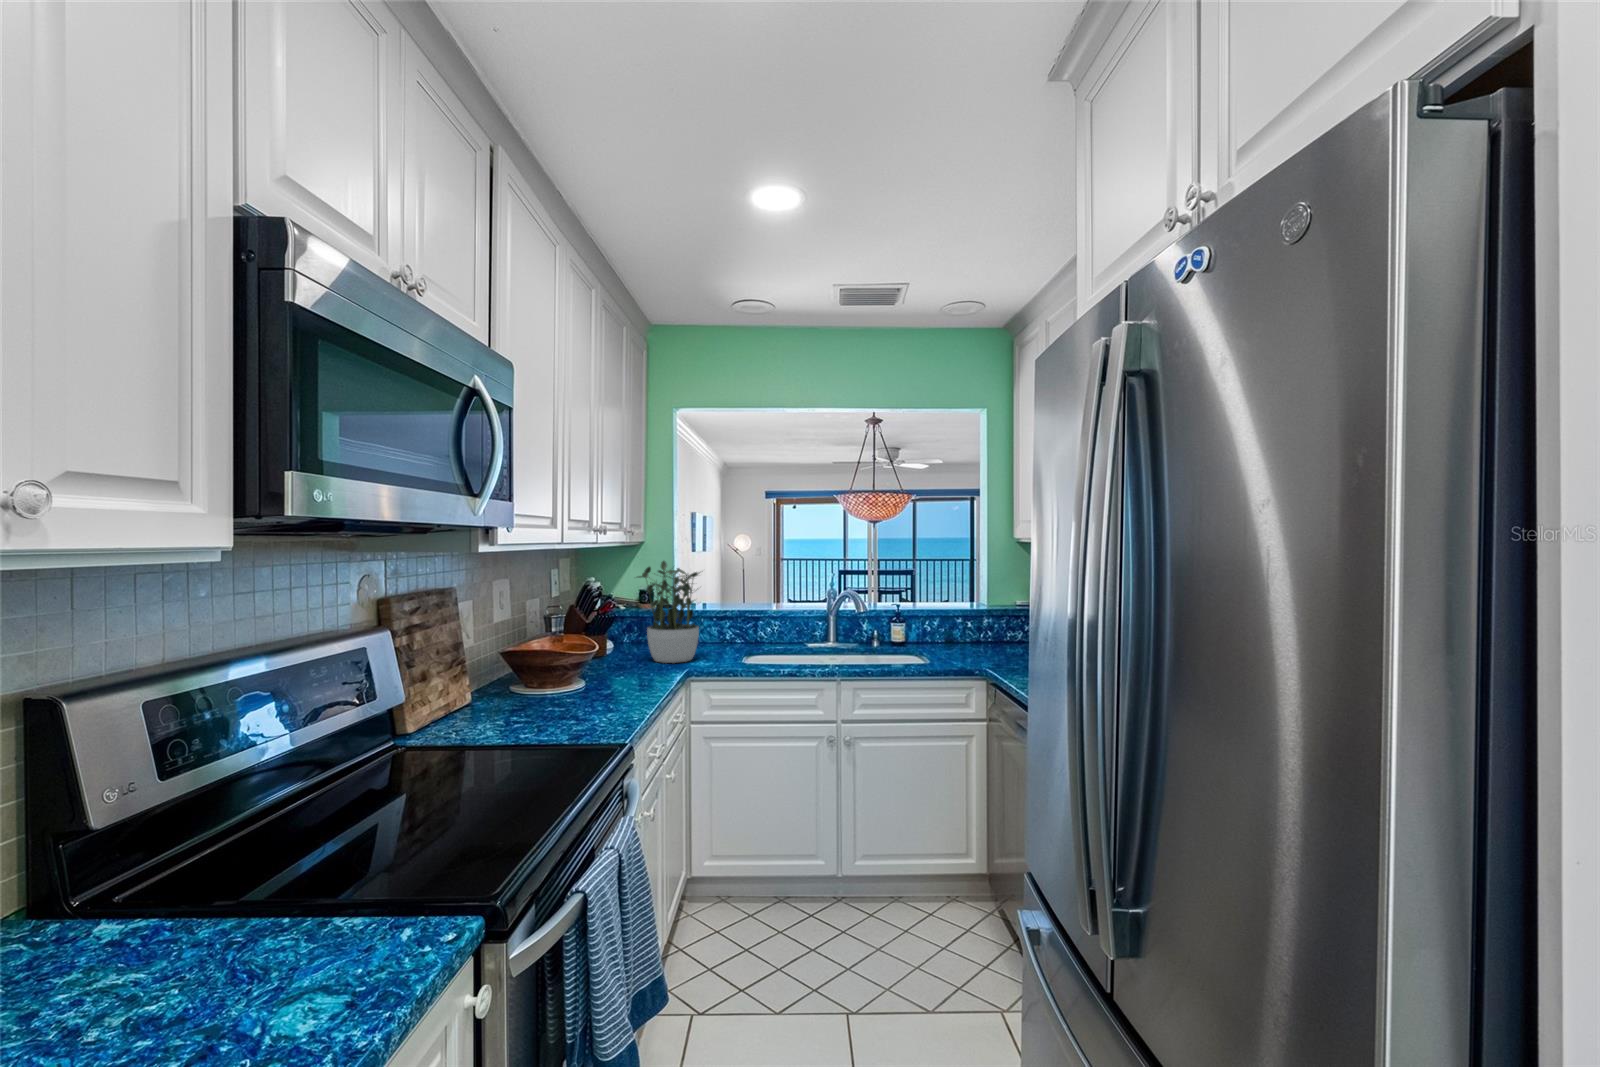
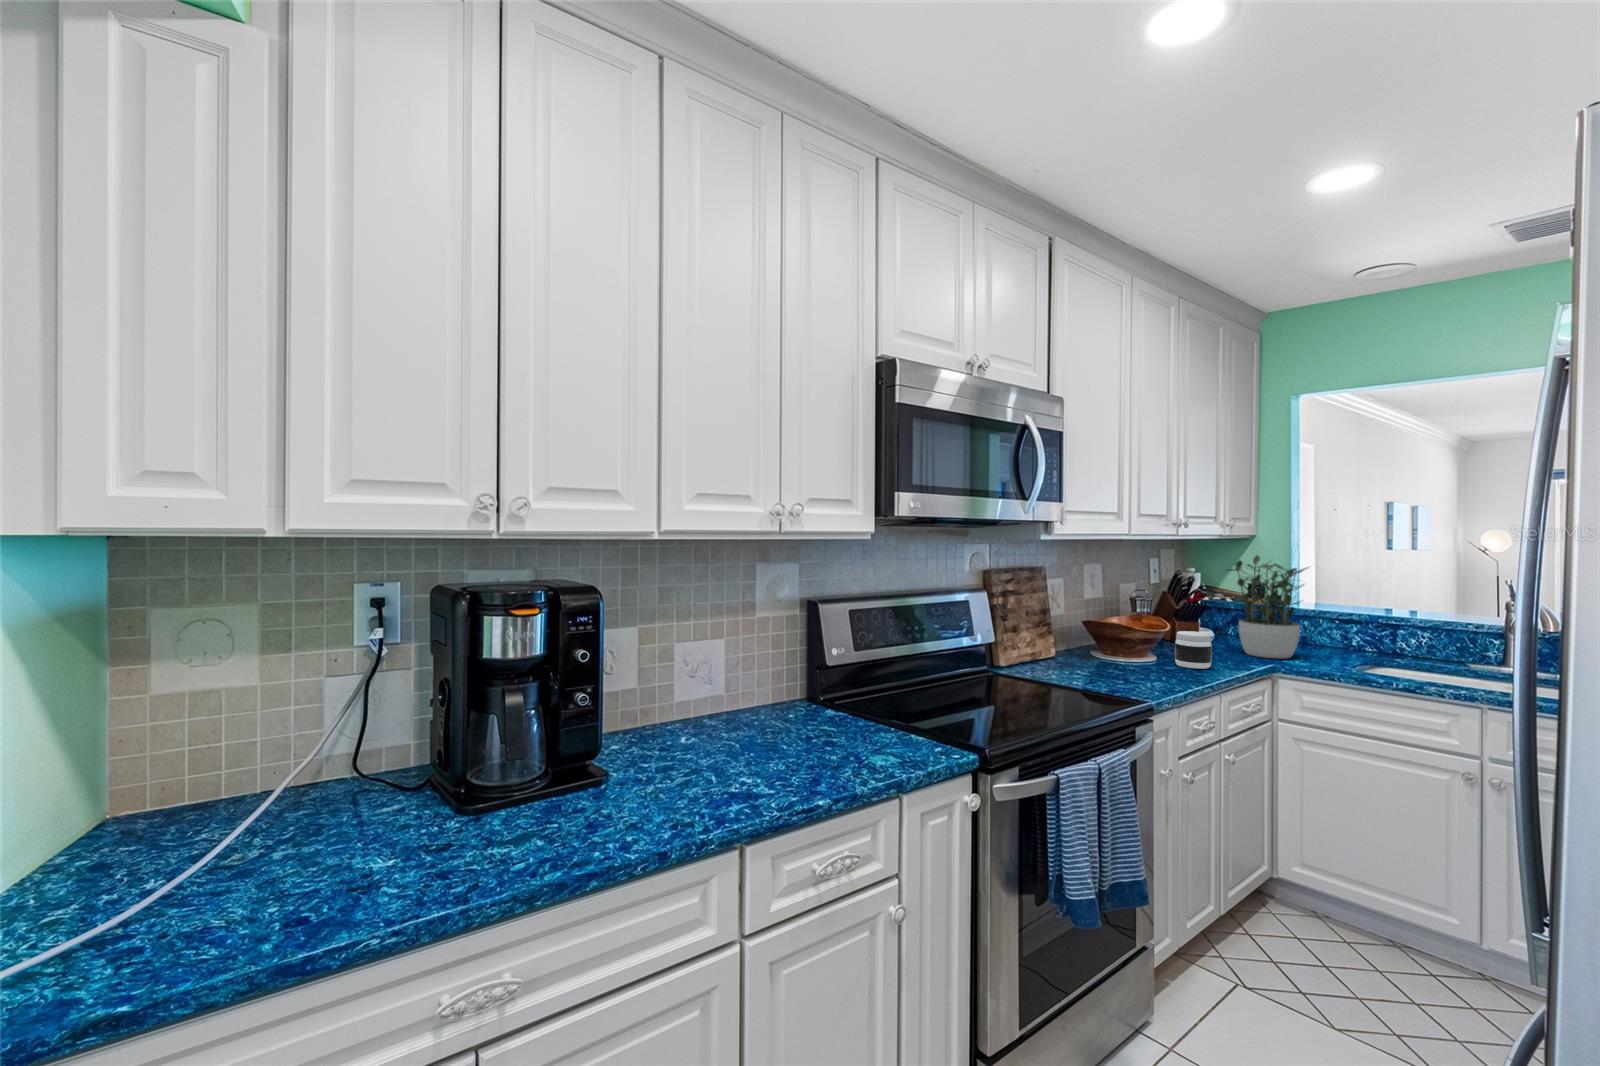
jar: none [606,646,642,688] -> present [1175,631,1212,669]

